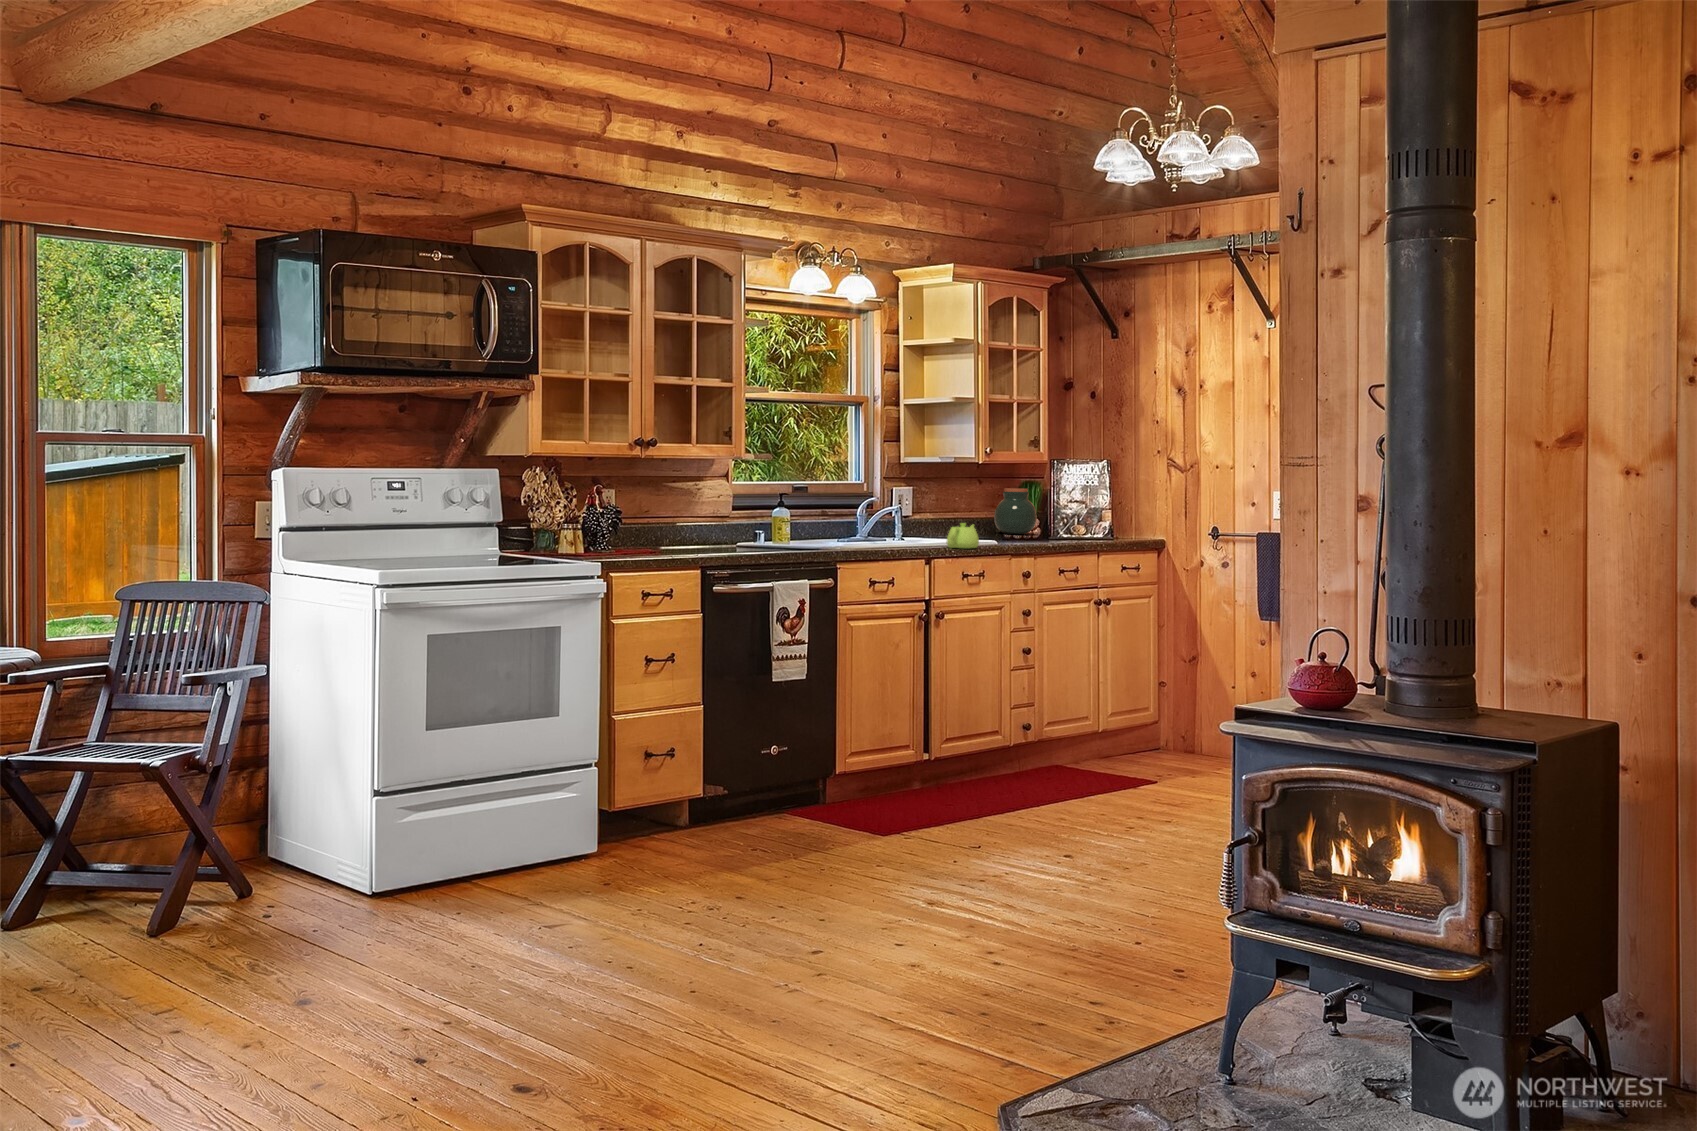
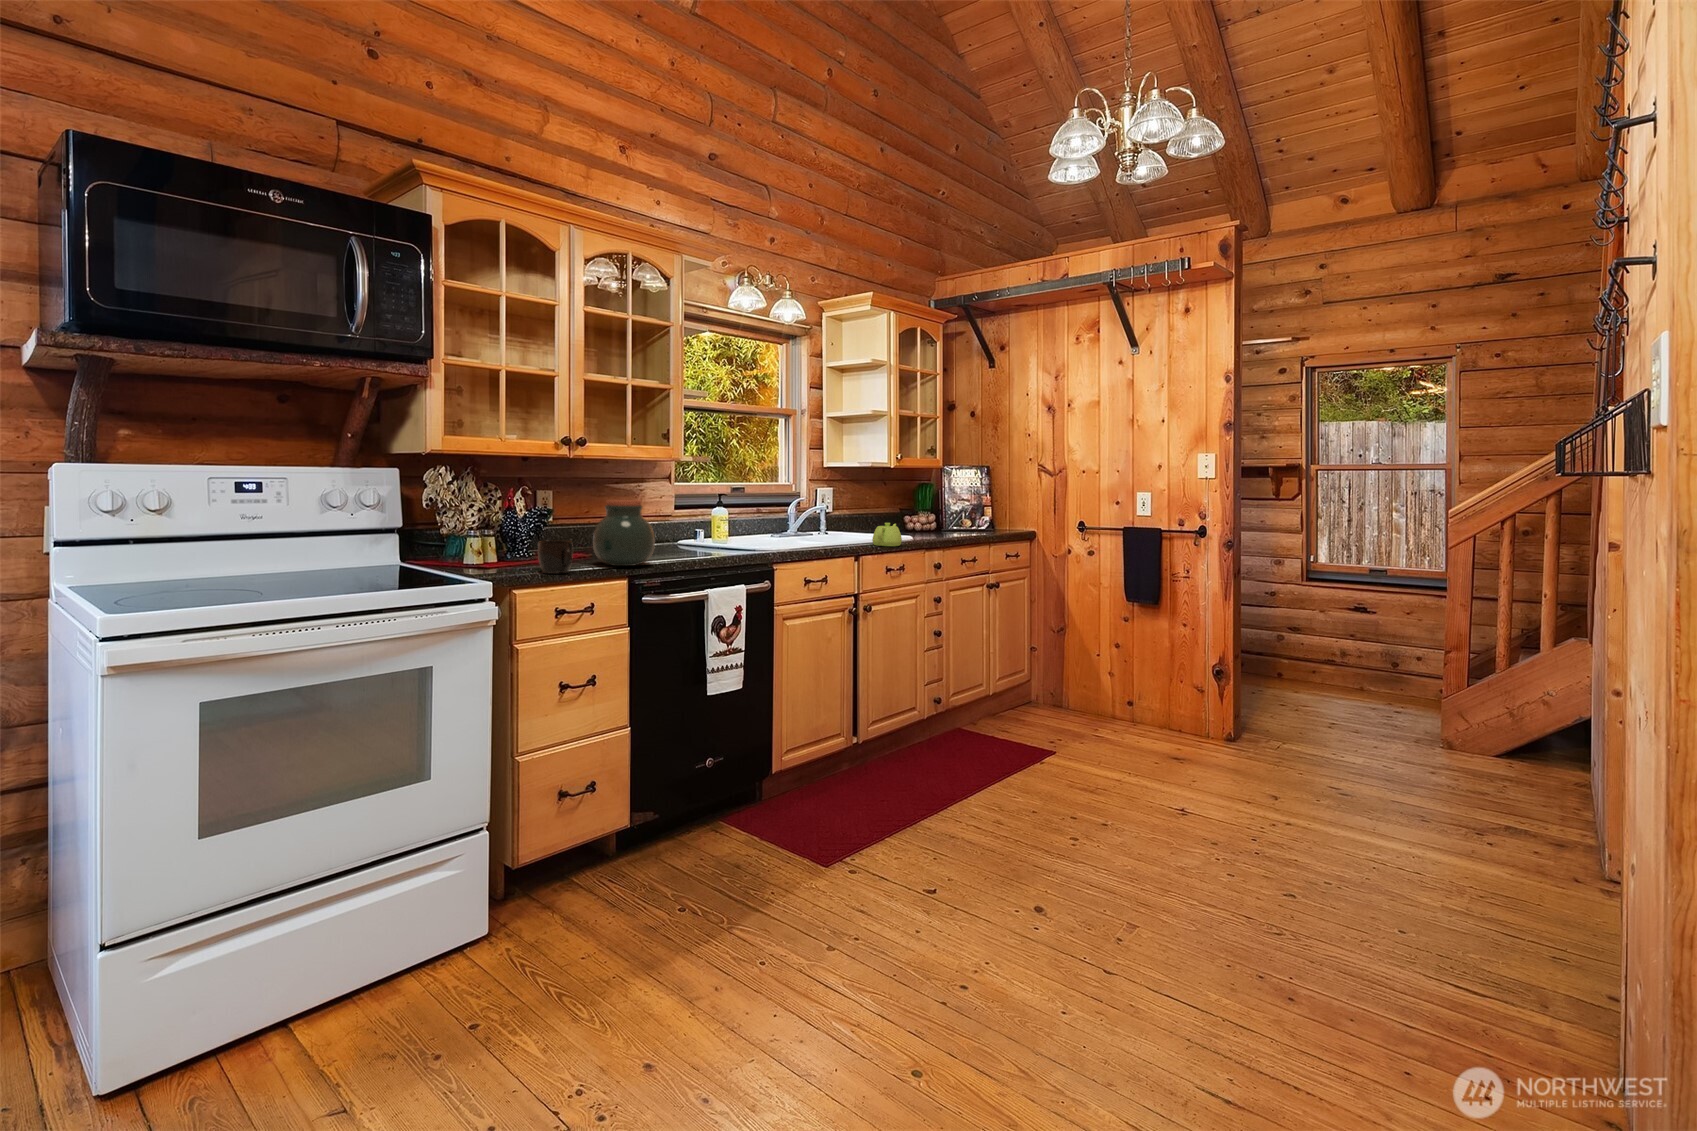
jar: present [994,488,1036,534] -> present [593,500,655,566]
mug: none [628,532,658,559] -> present [538,541,573,574]

